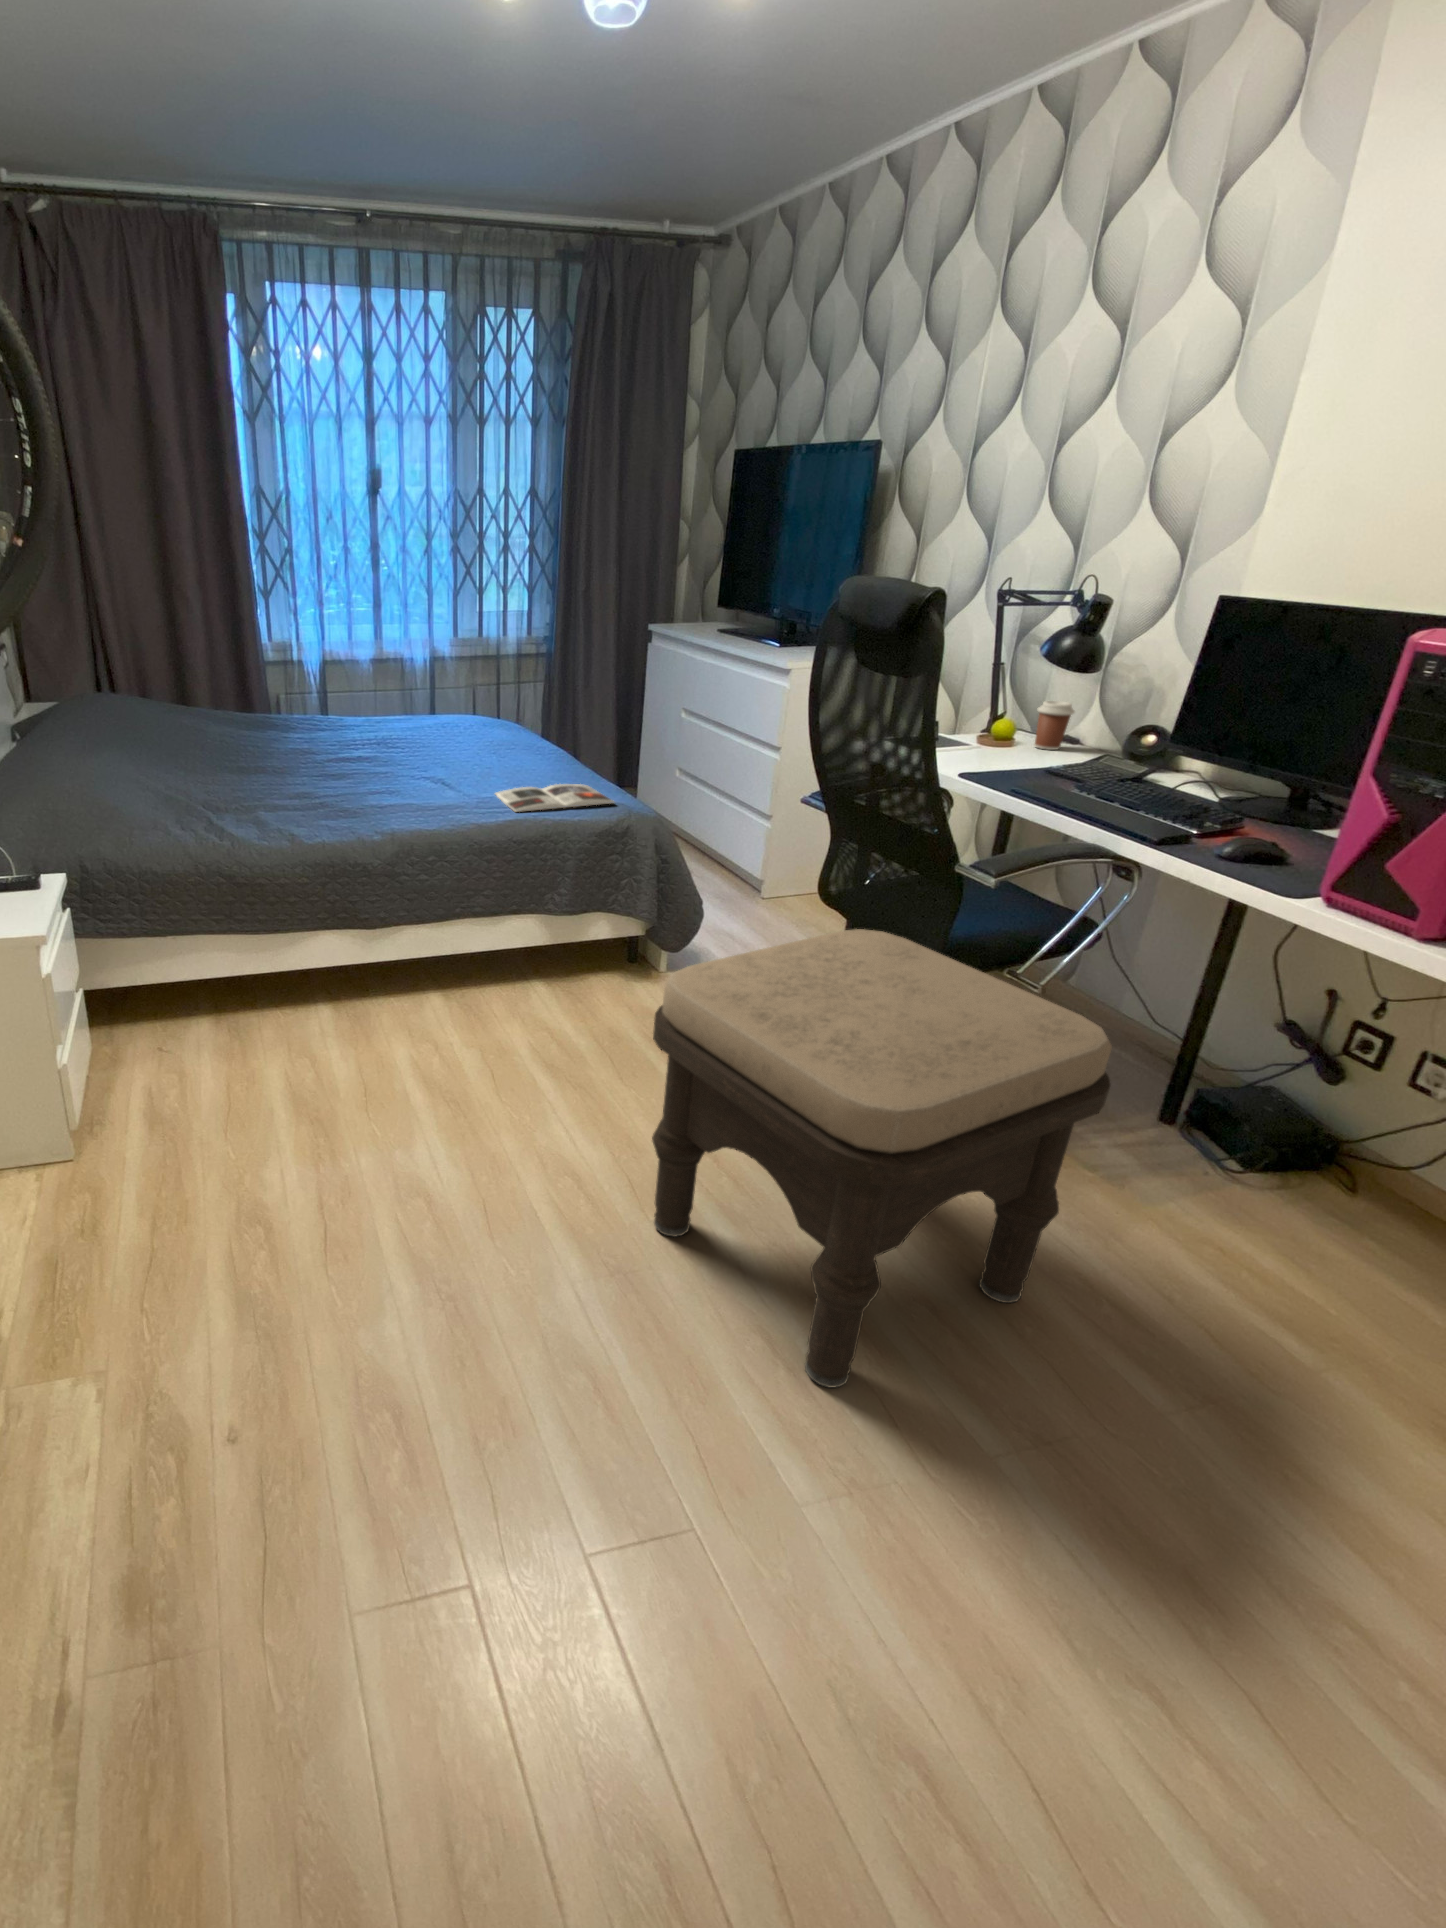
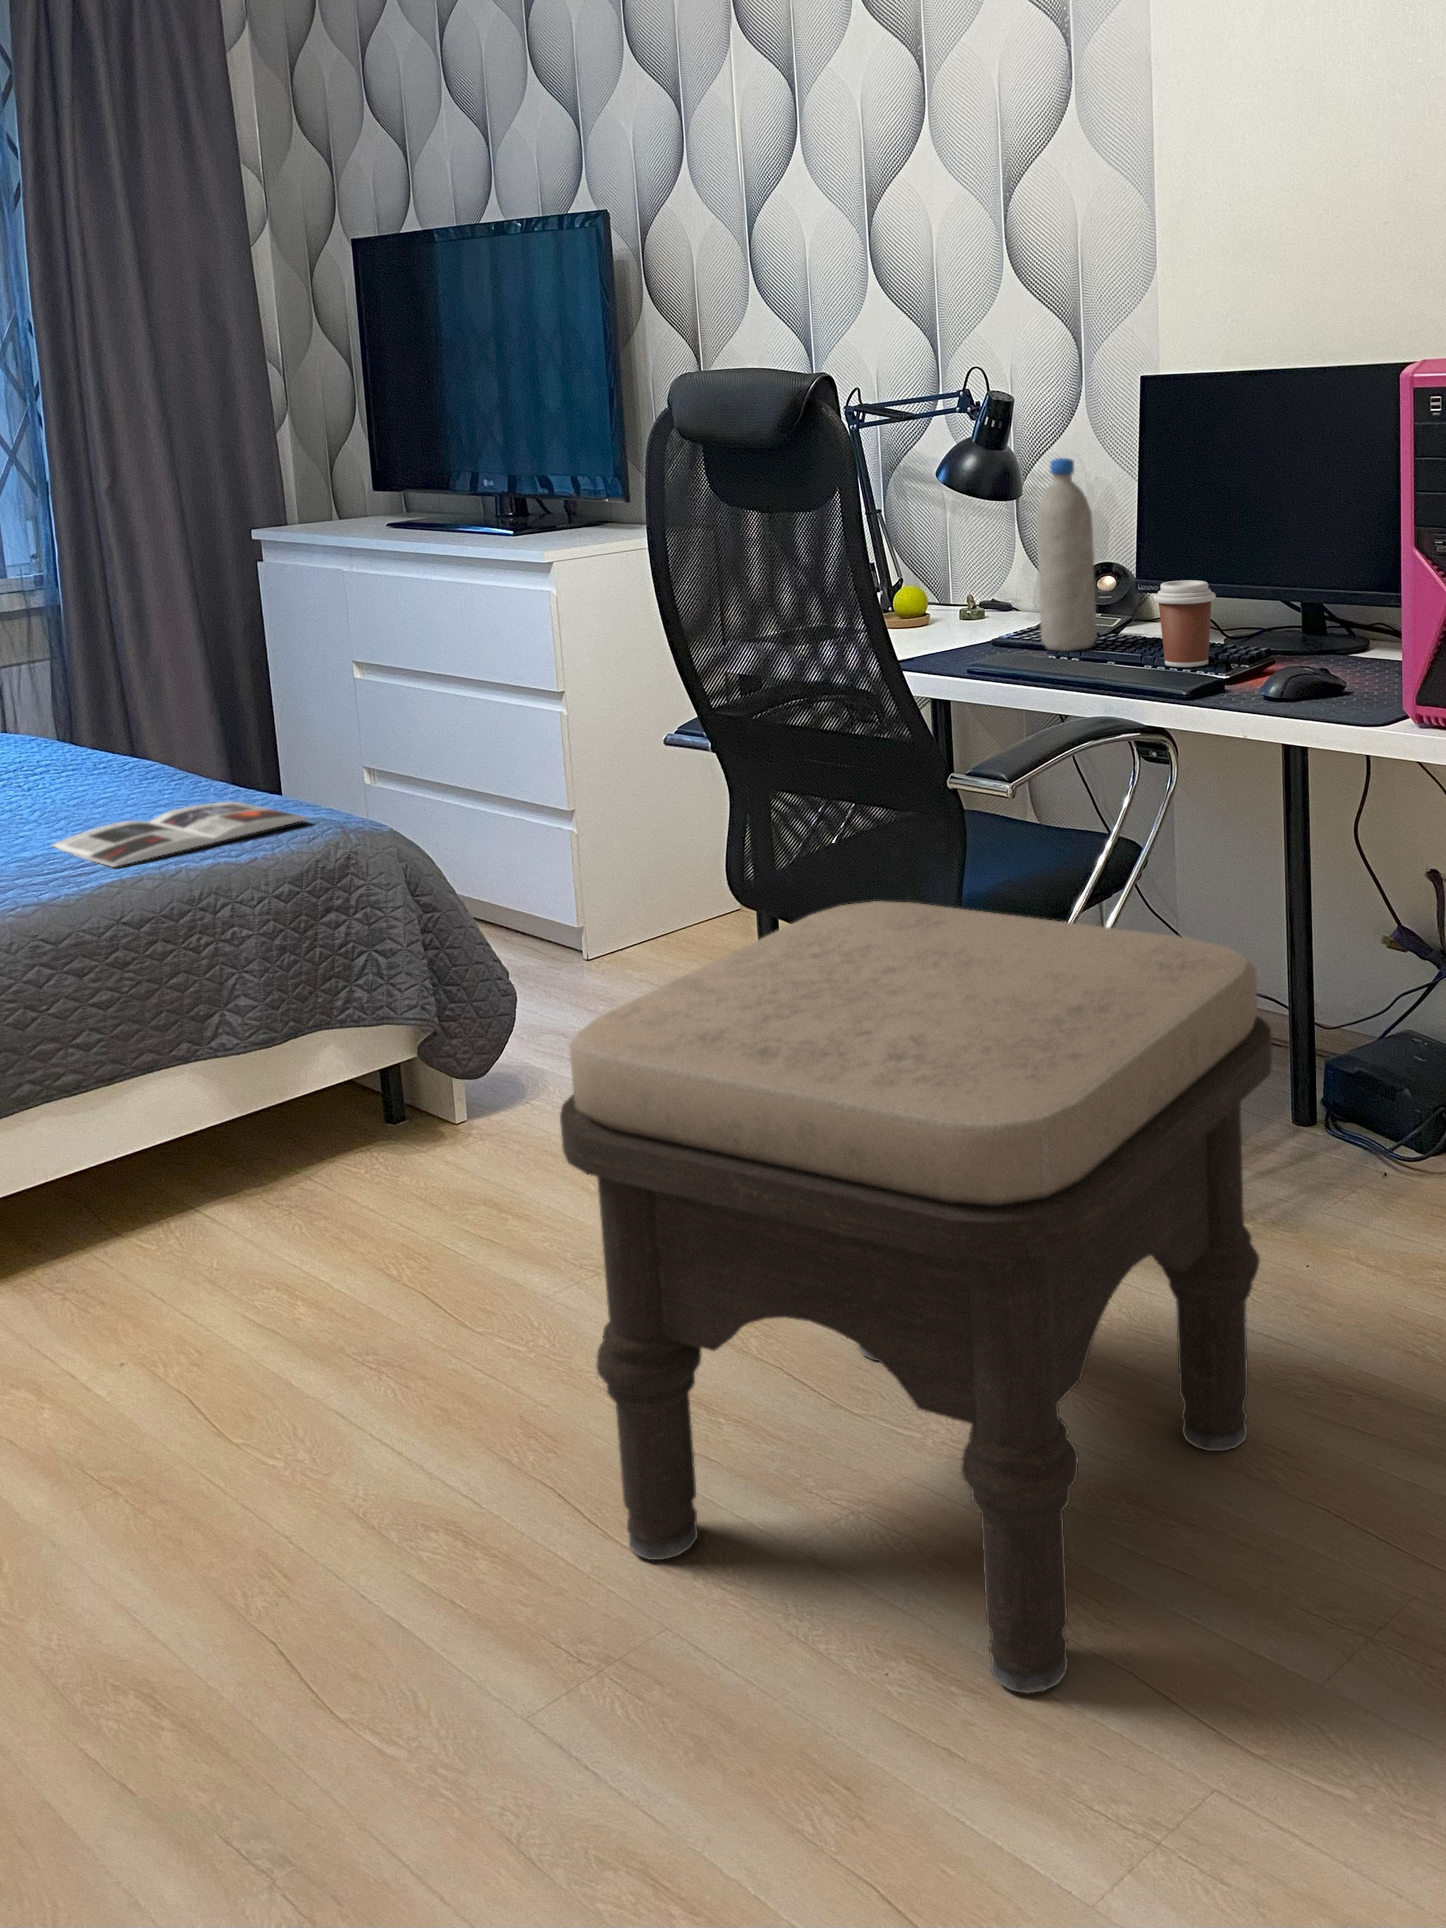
water bottle: none [1076,653,1141,788] -> present [1036,458,1097,651]
coffee cup: present [1035,701,1075,750] -> present [1154,580,1216,667]

